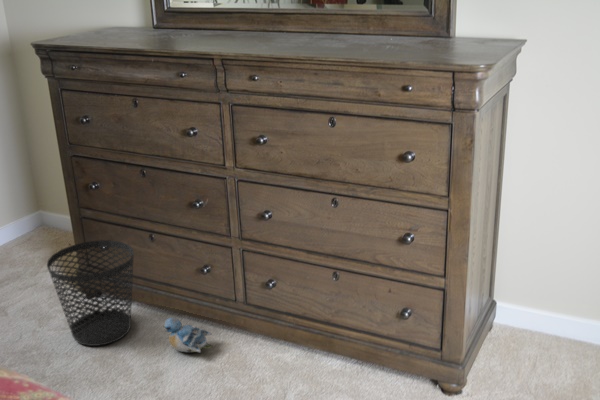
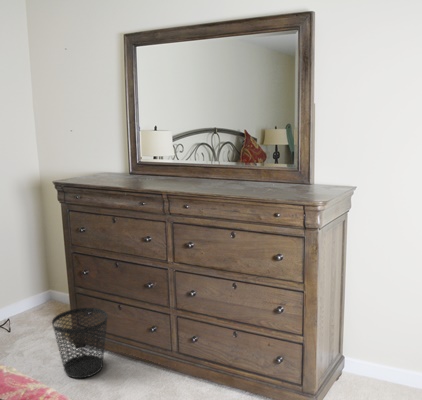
plush toy: present [164,318,212,353] -> none [123,360,155,385]

